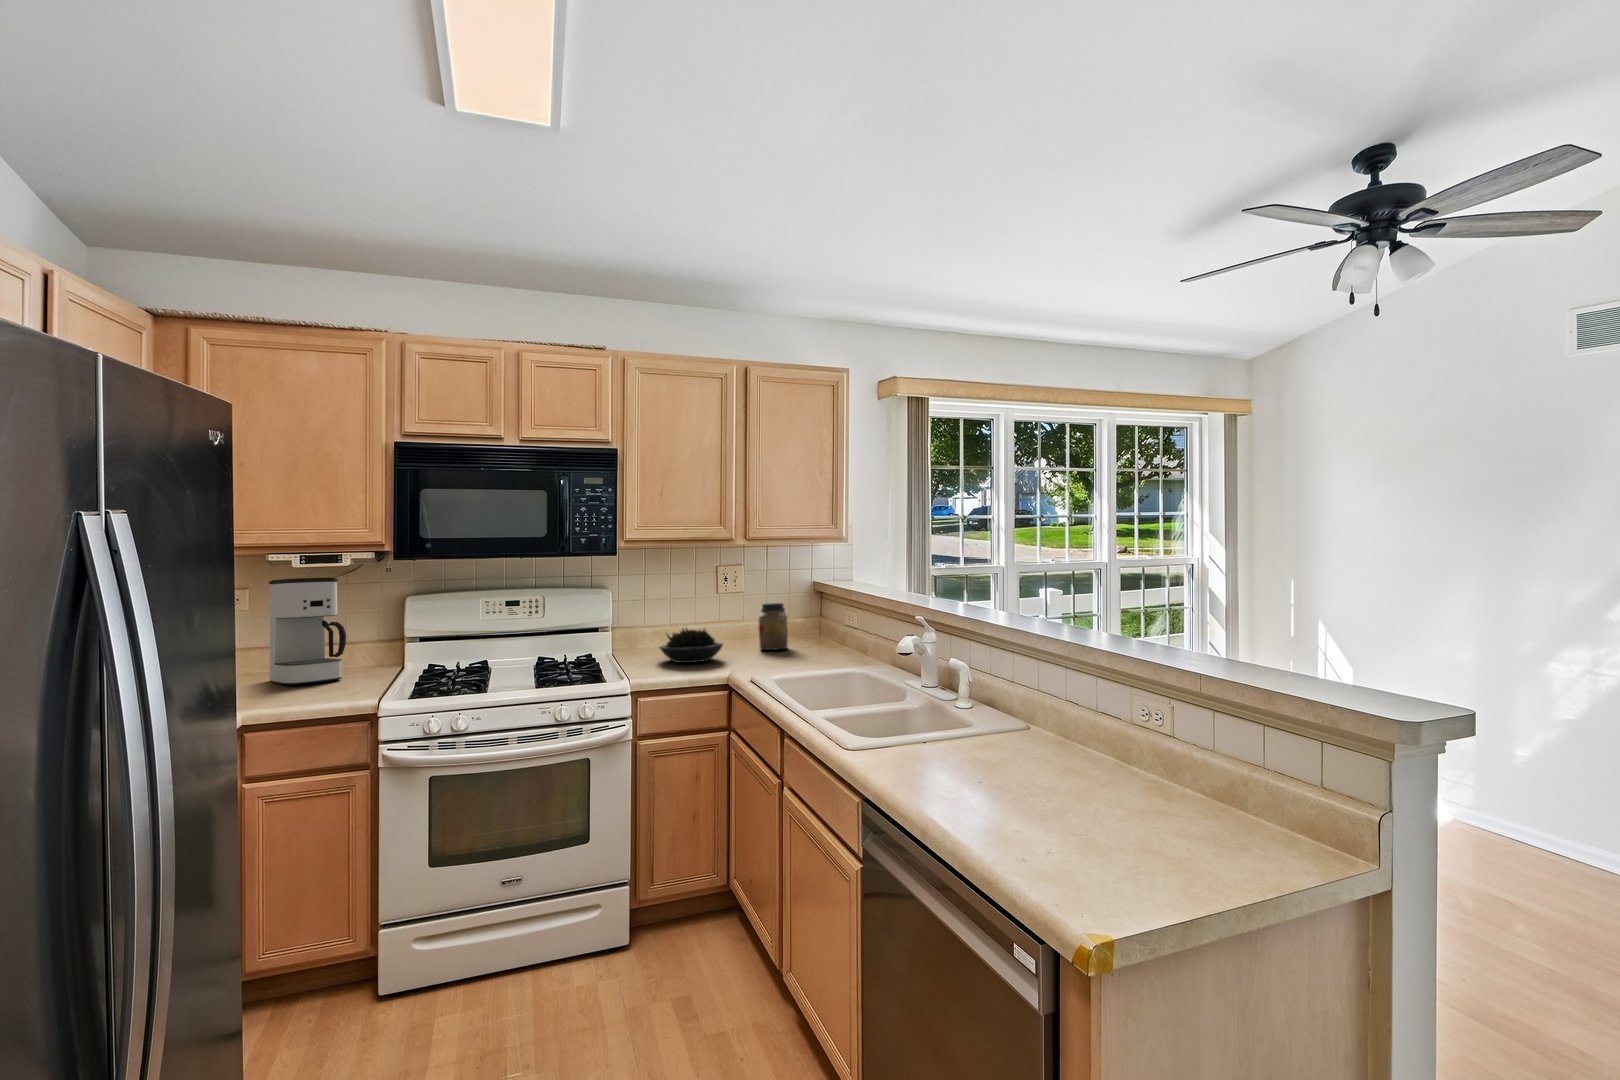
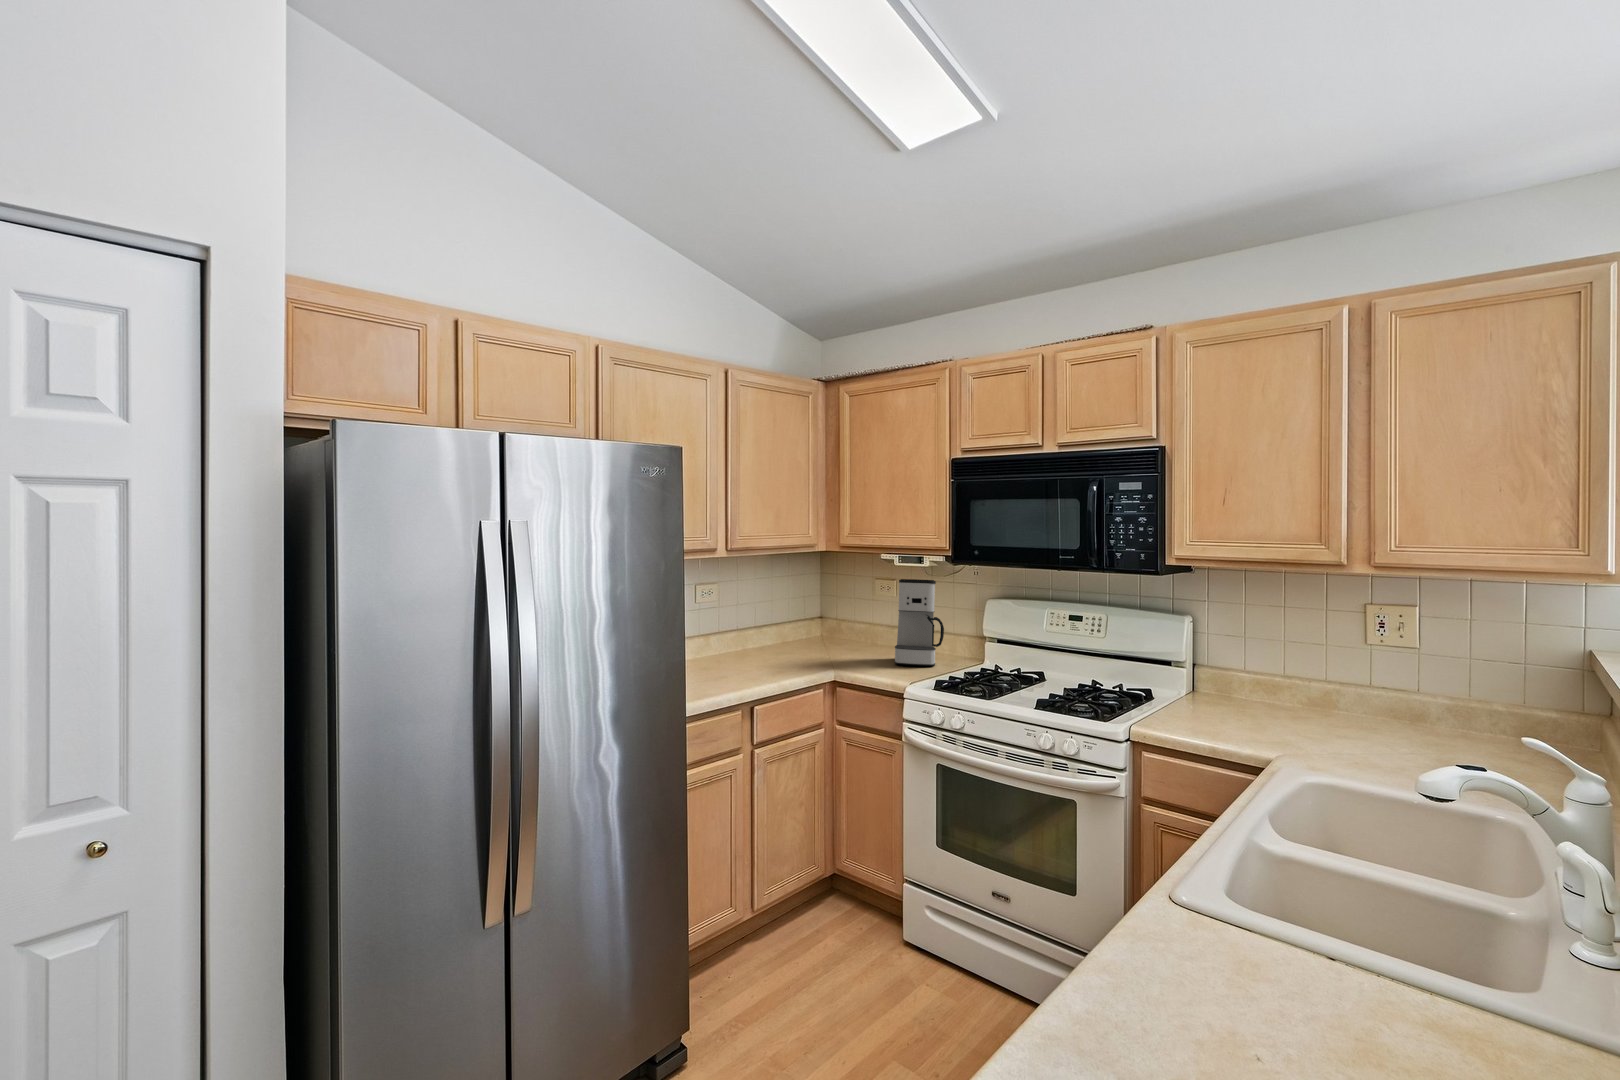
jar: present [758,603,788,650] -> none [1413,658,1482,736]
succulent plant: present [660,629,723,663] -> none [1219,673,1321,724]

